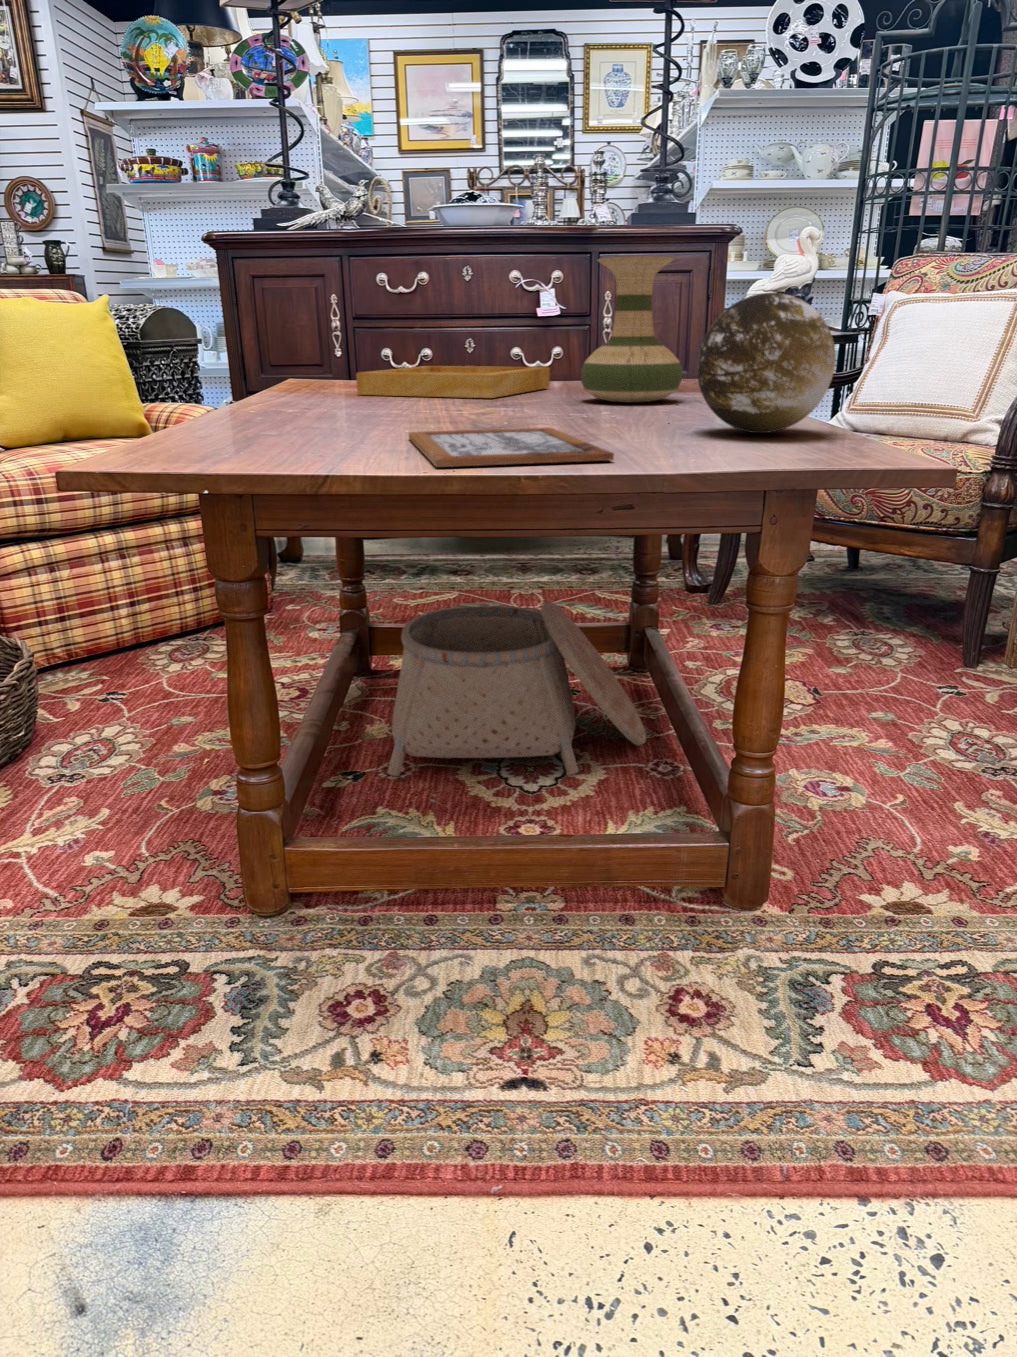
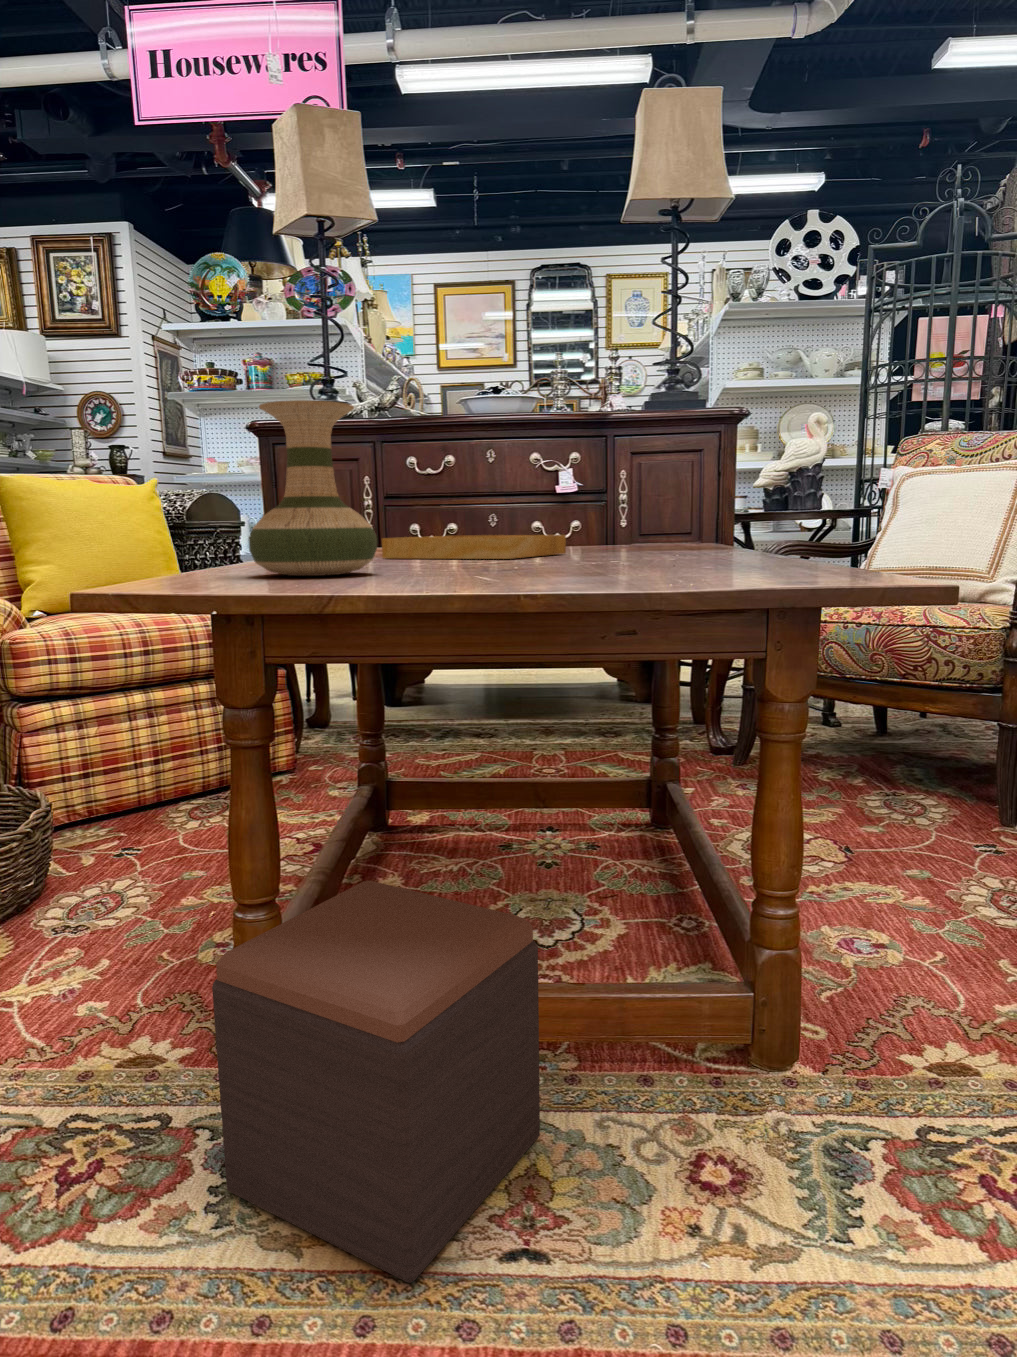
vase: present [581,256,682,402] -> present [249,400,377,576]
decorative orb: present [697,293,835,433] -> none [700,444,832,573]
picture frame: present [409,427,614,467] -> none [421,569,616,592]
basket: present [388,601,646,776] -> none [397,750,666,927]
footstool: none [226,749,533,1109] -> present [212,881,540,1283]

